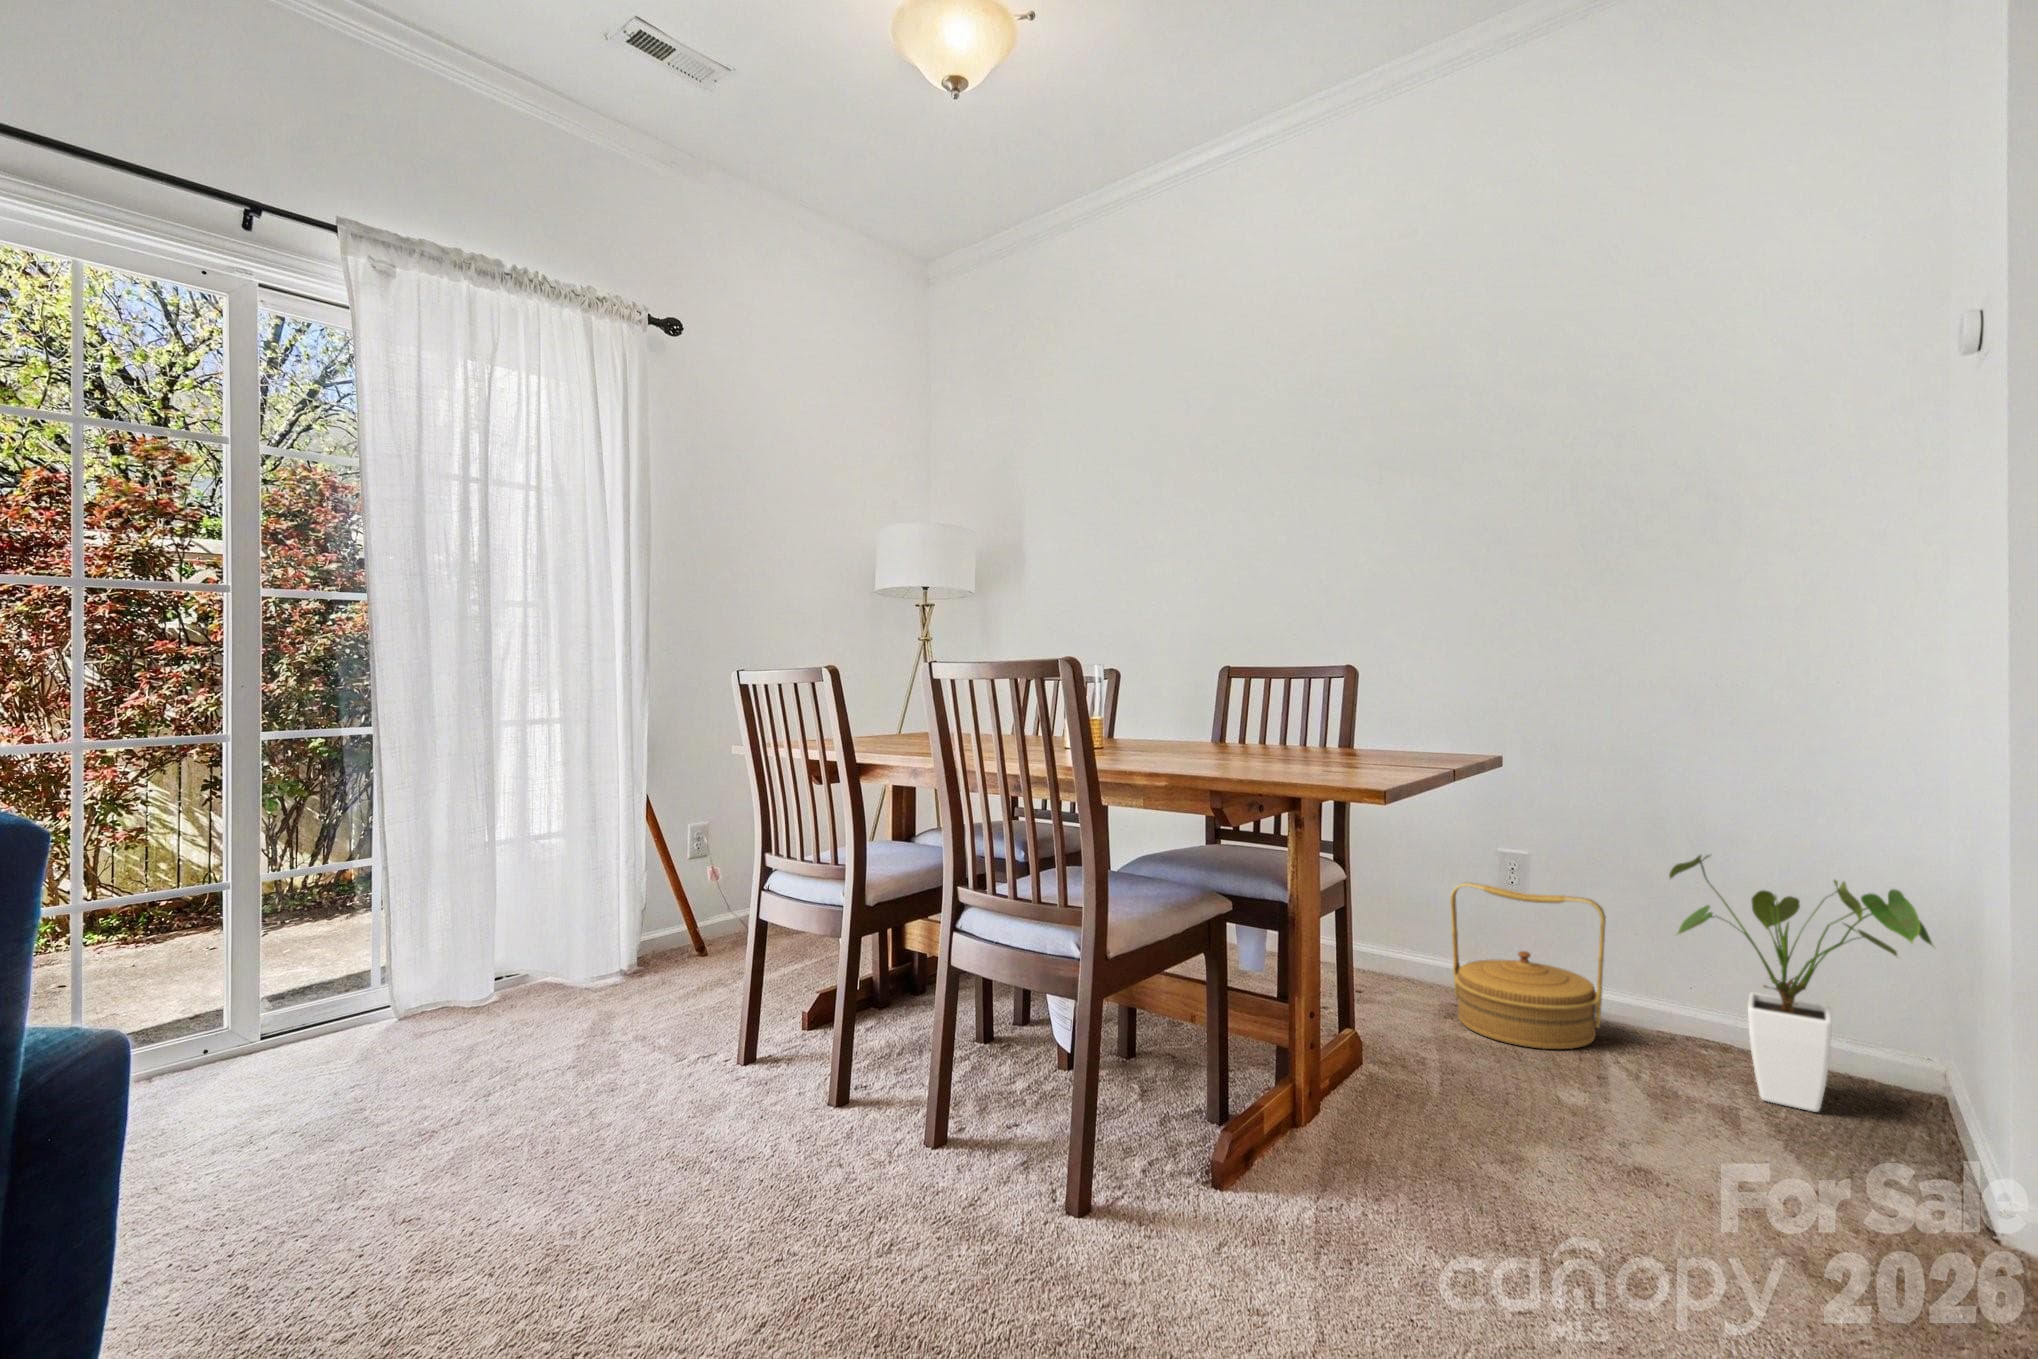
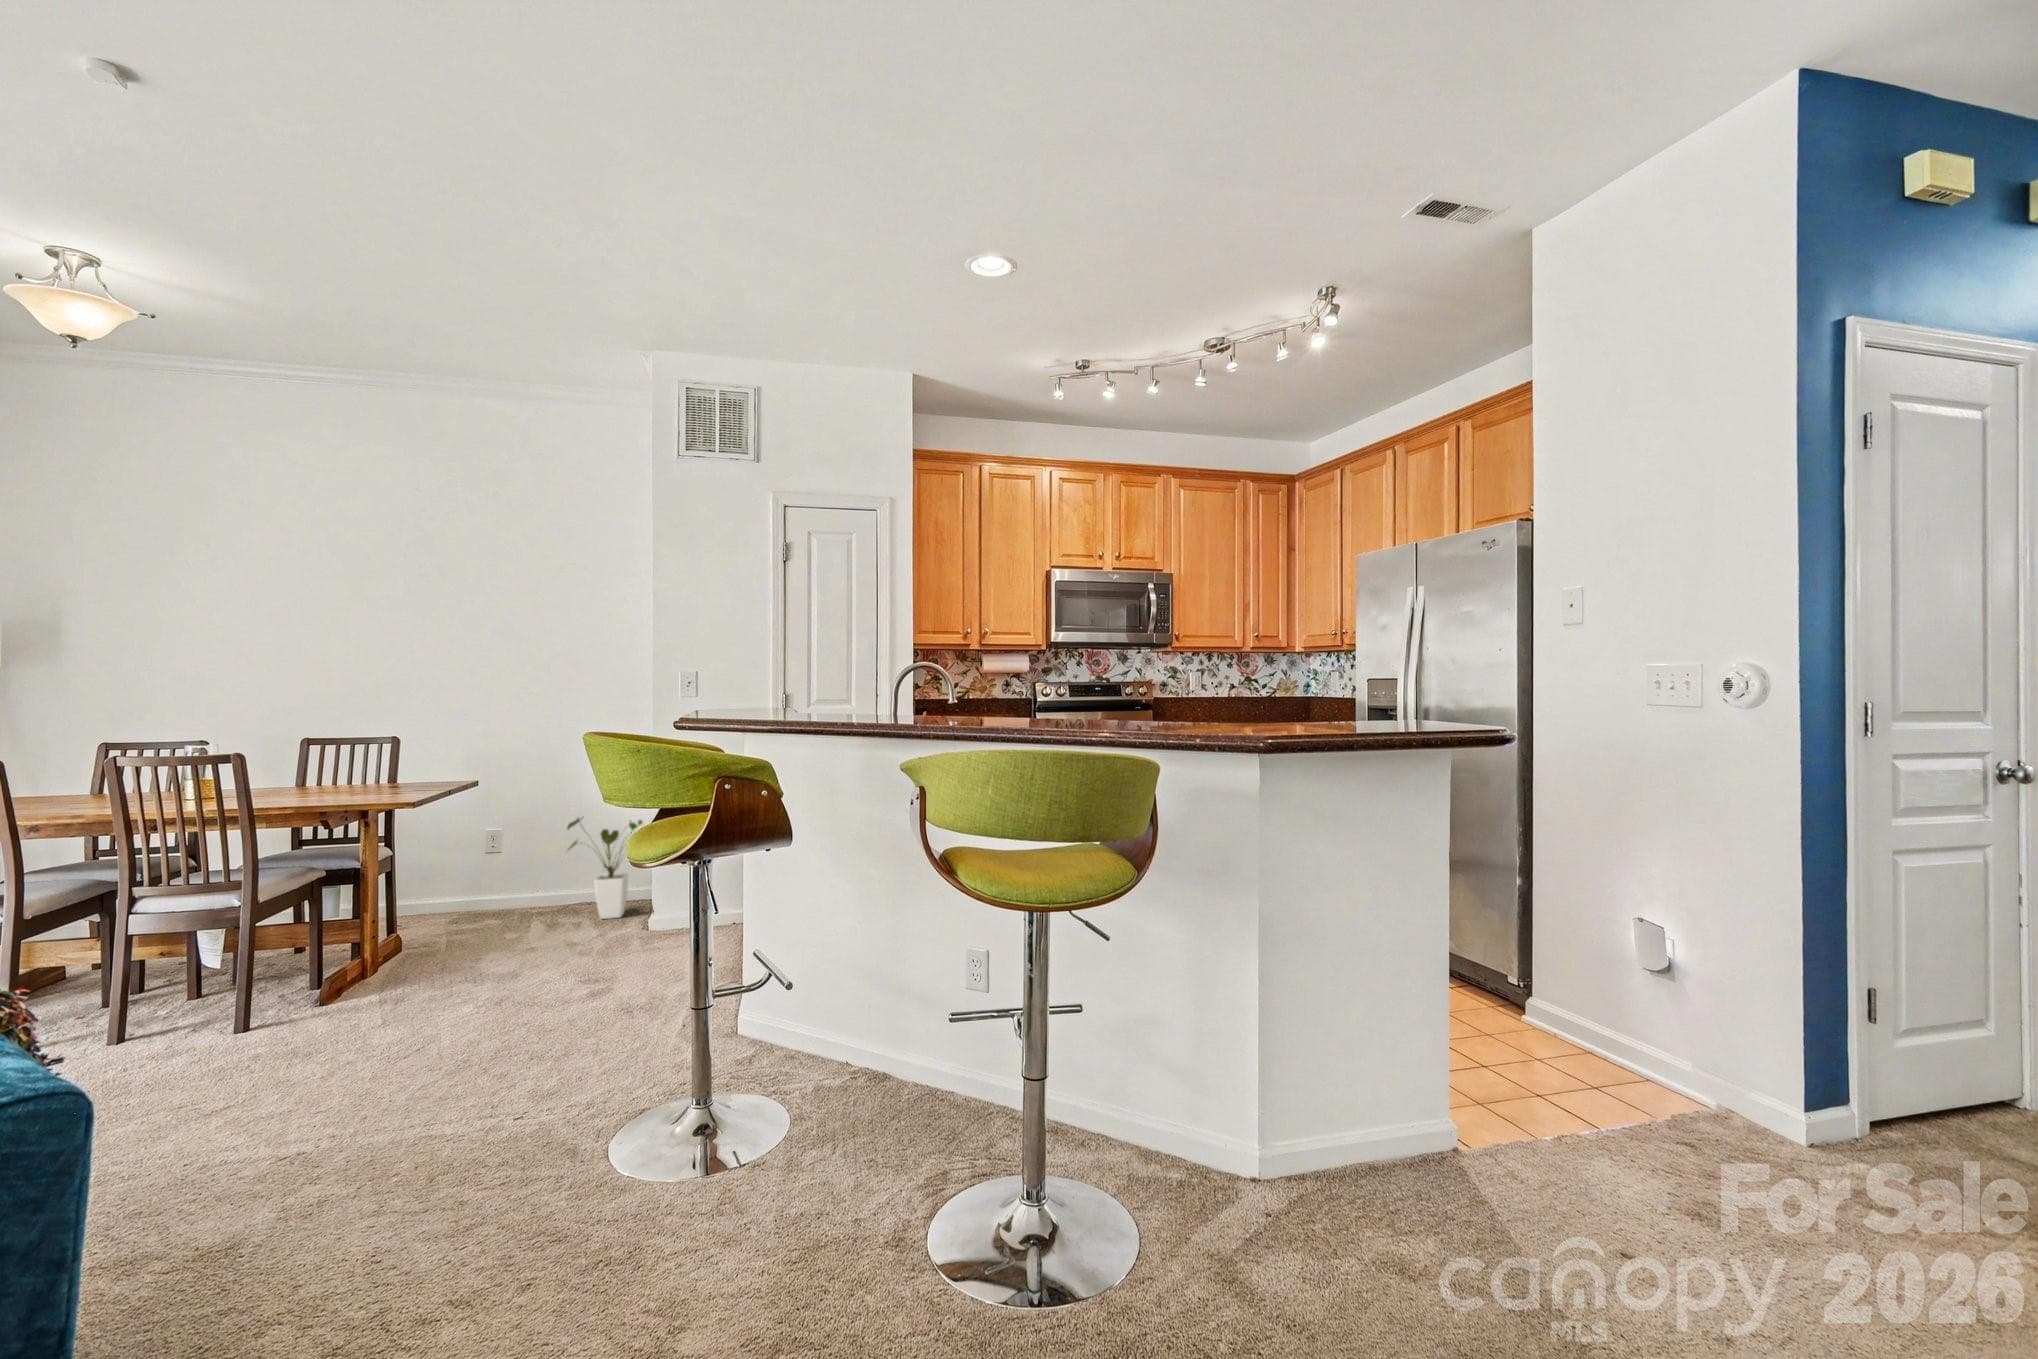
basket: present [1450,882,1606,1049] -> none [461,847,541,927]

